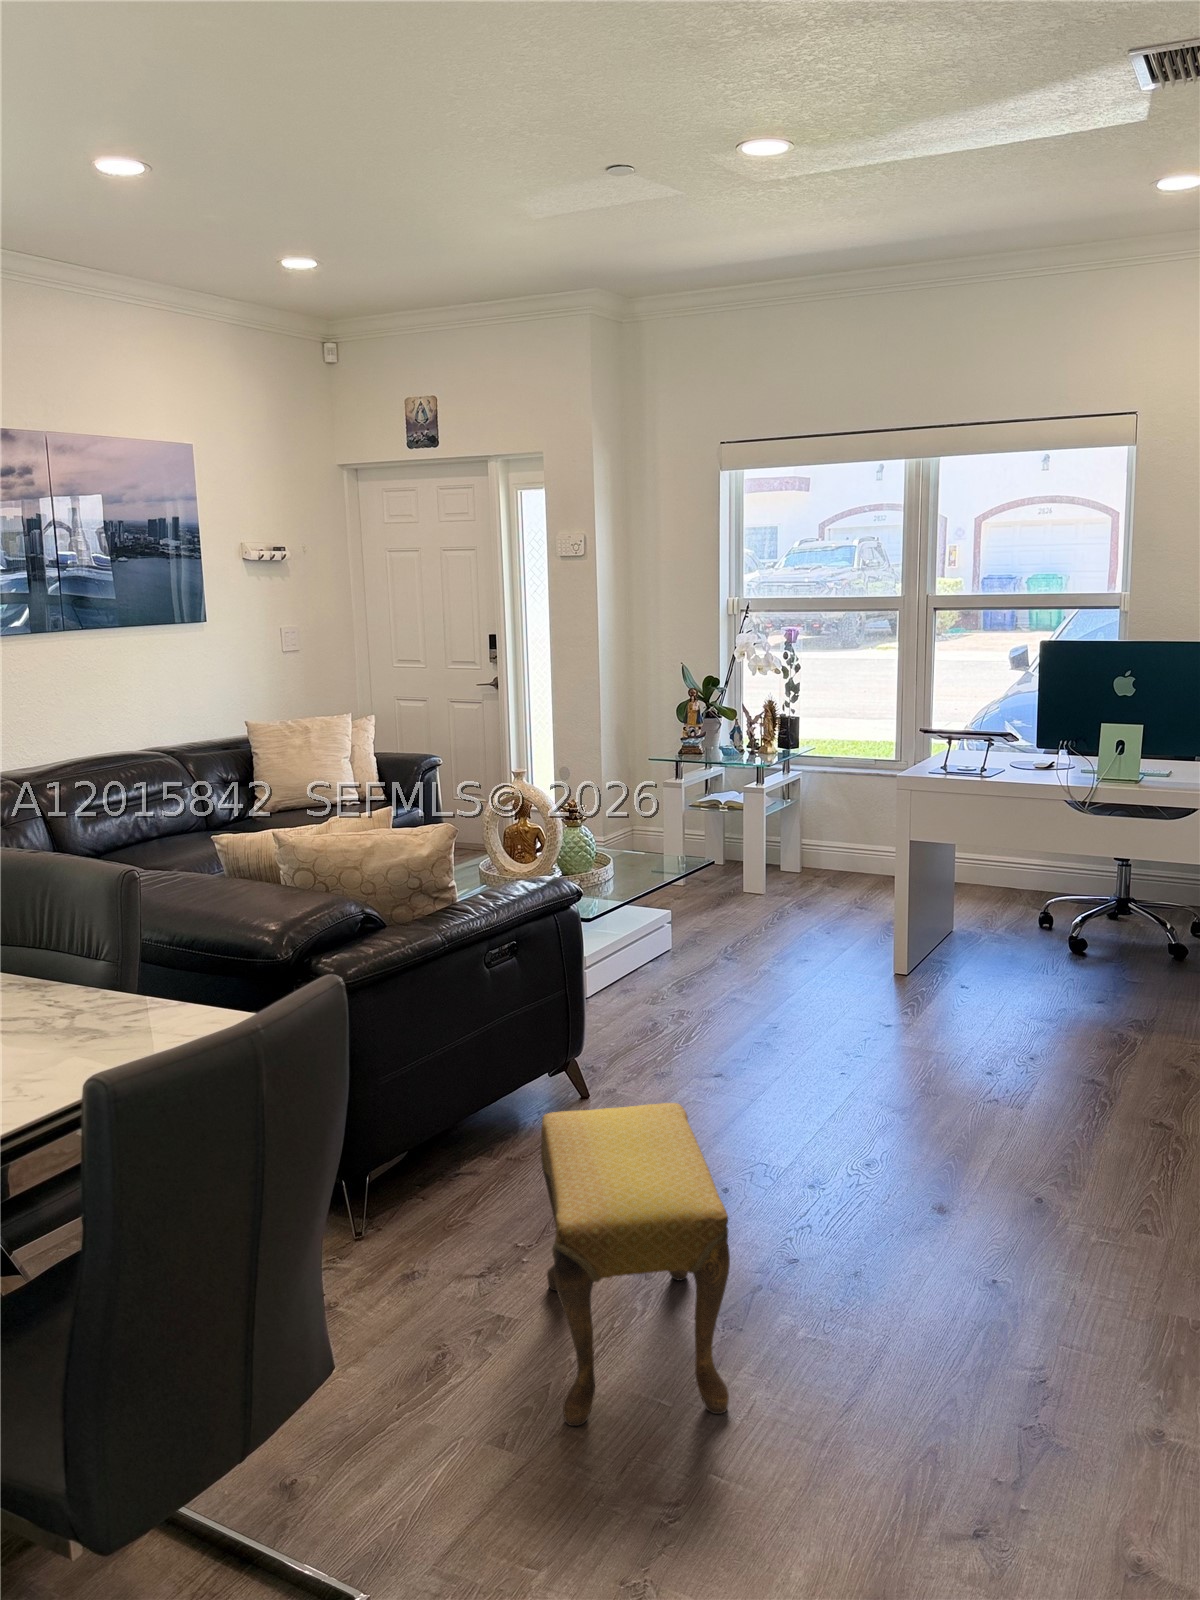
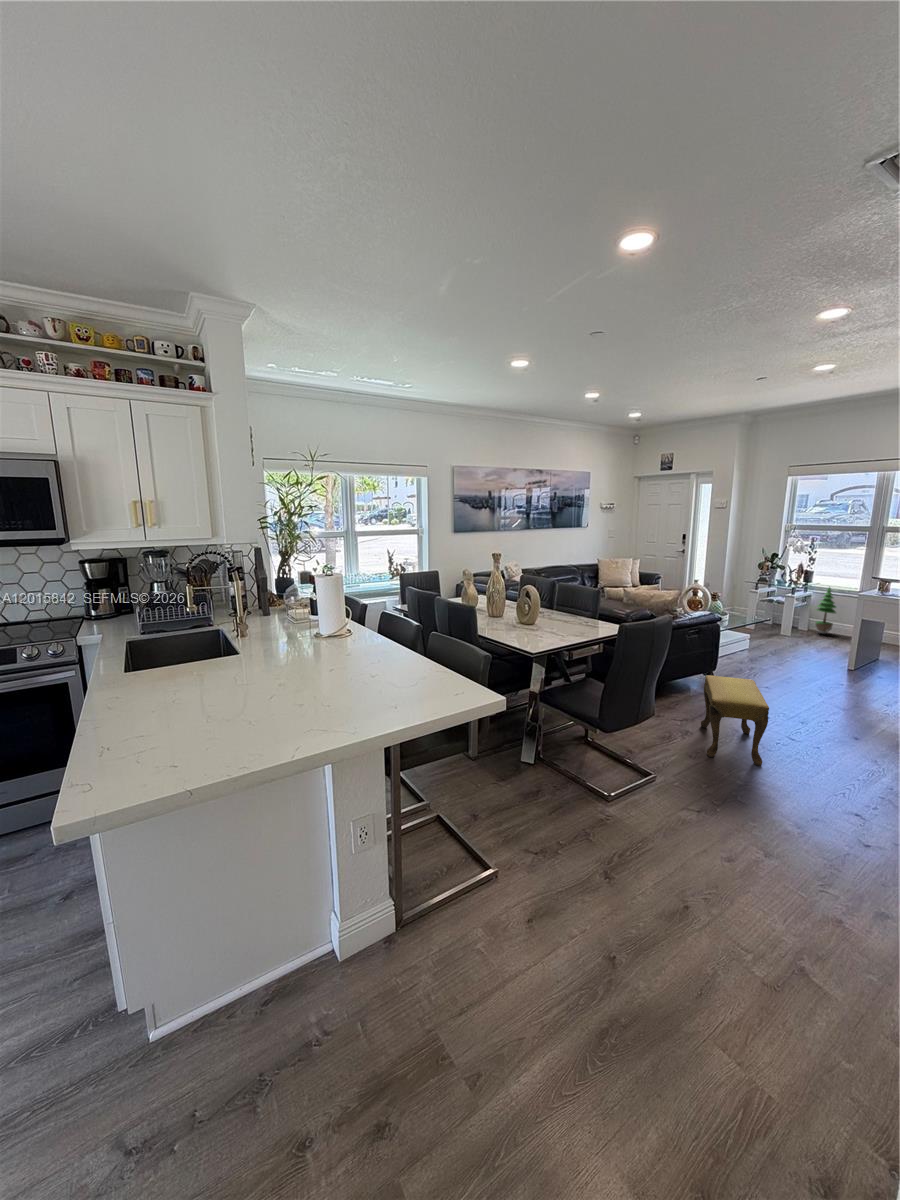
potted tree: none [810,753,856,878] -> present [816,587,836,634]

